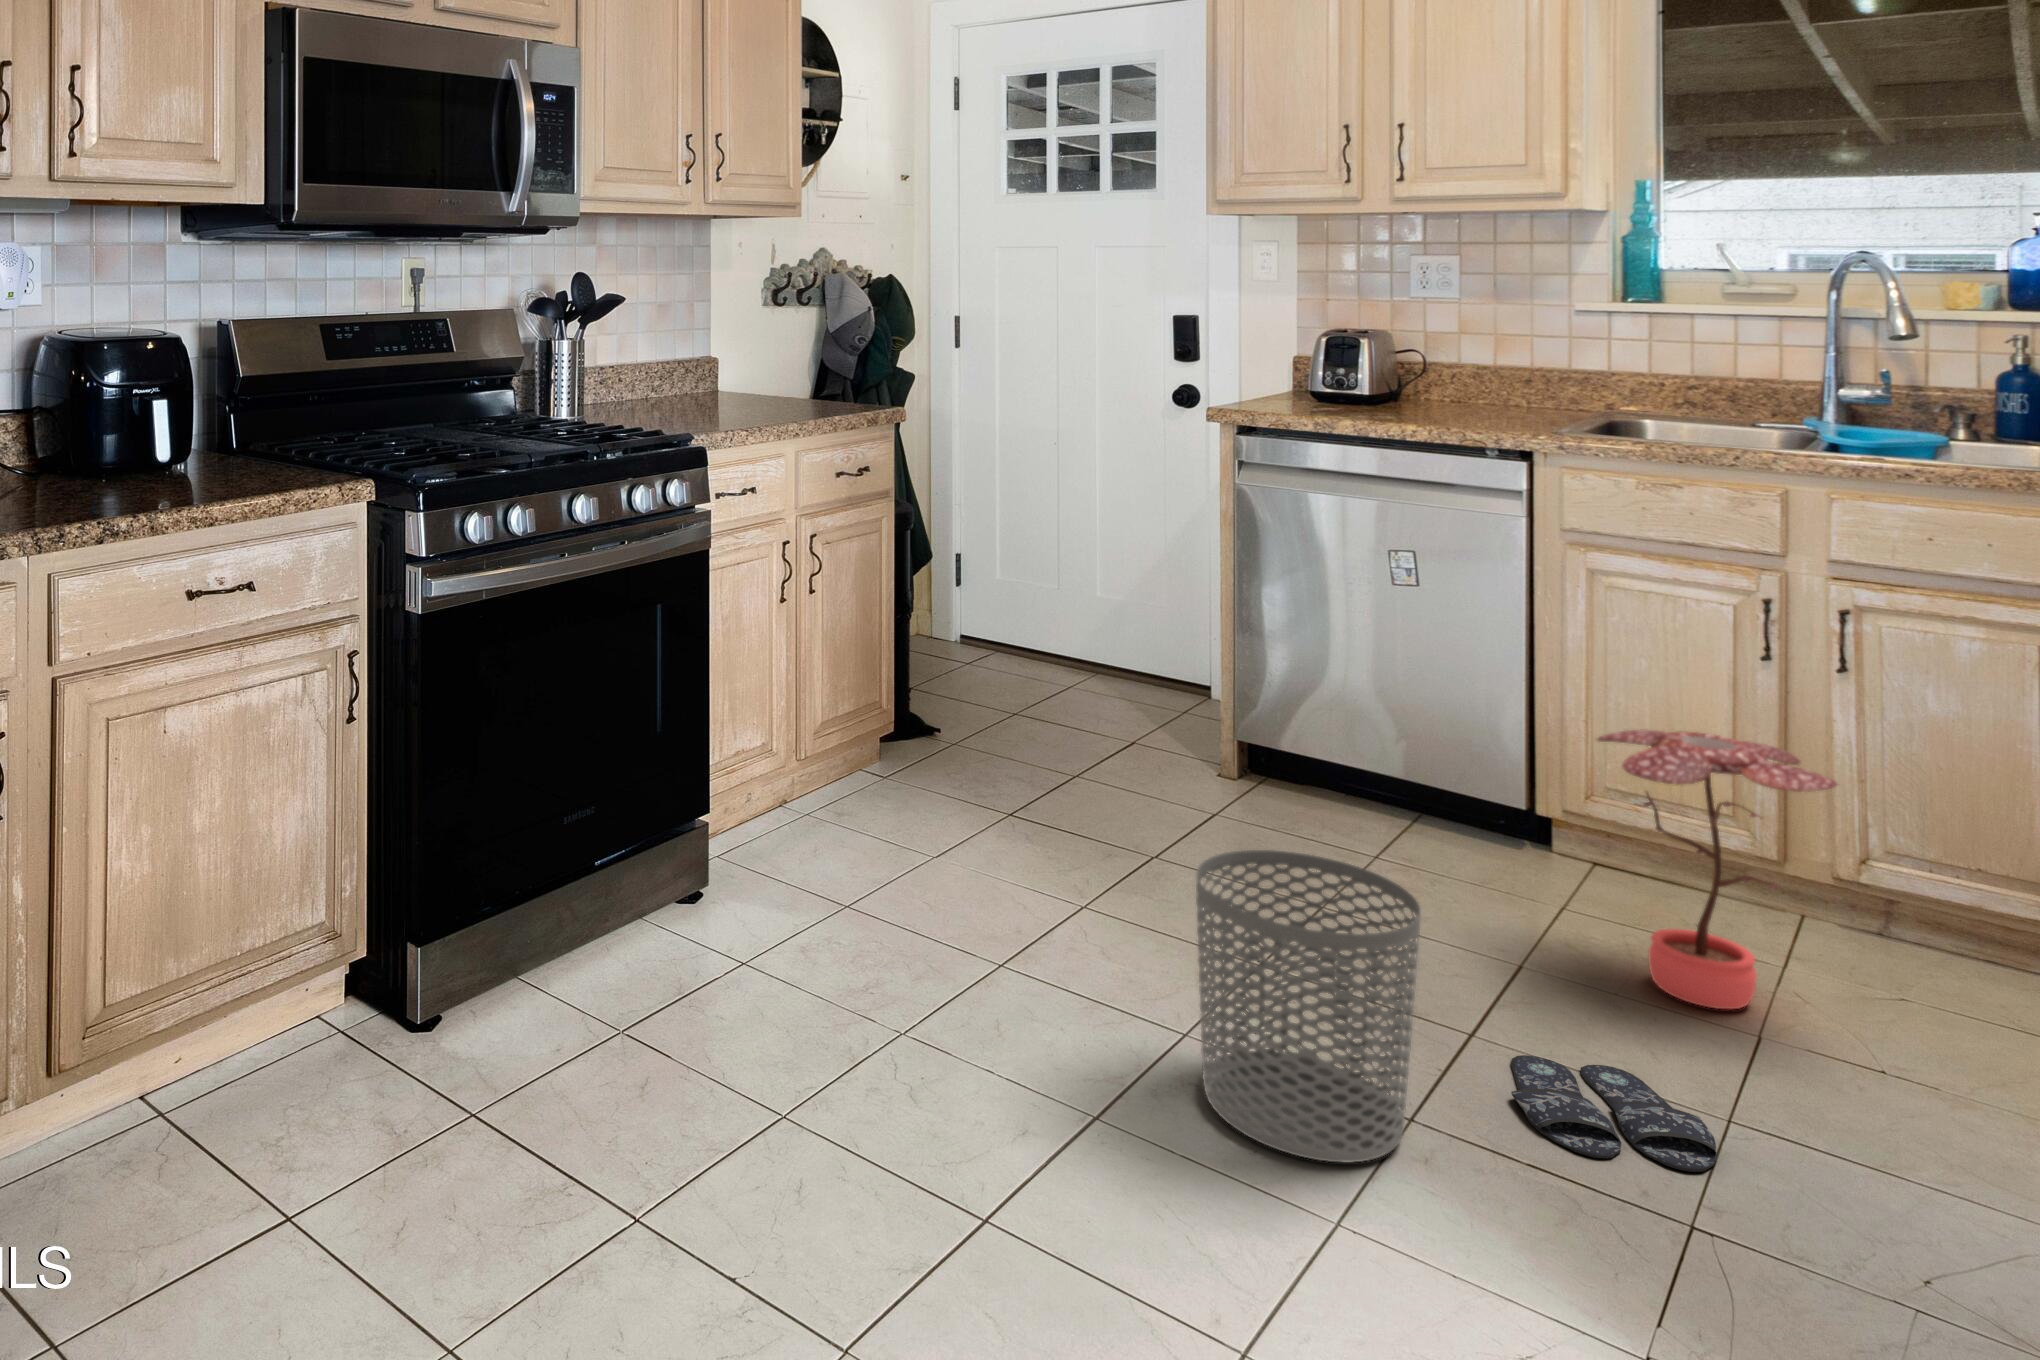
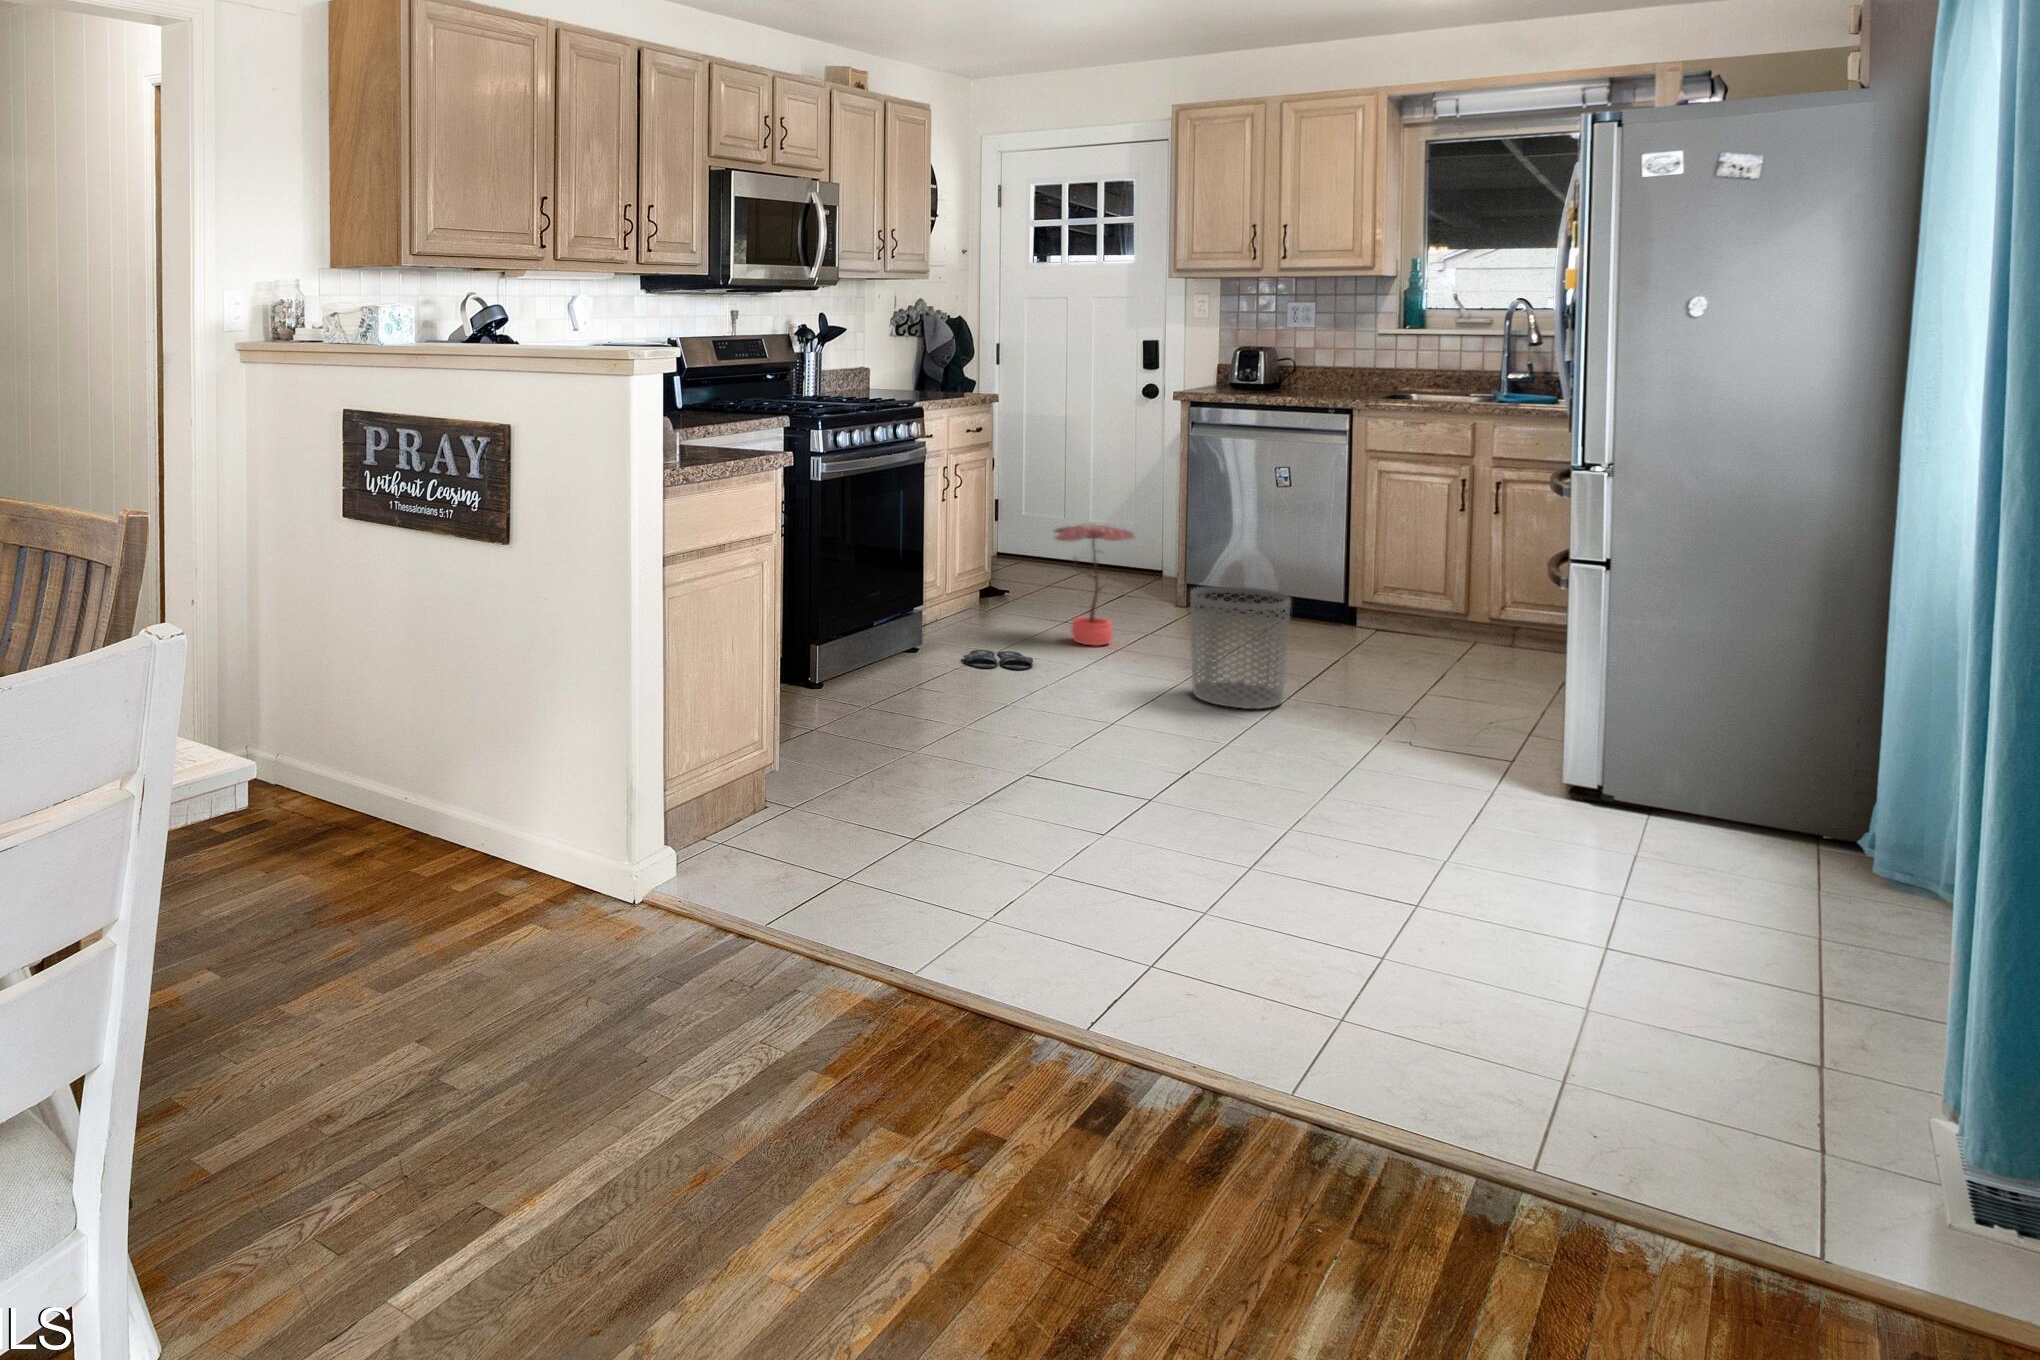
potted plant: present [1597,730,1837,1009] -> present [1055,524,1134,646]
slippers: present [1511,1055,1717,1172] -> present [963,650,1033,670]

